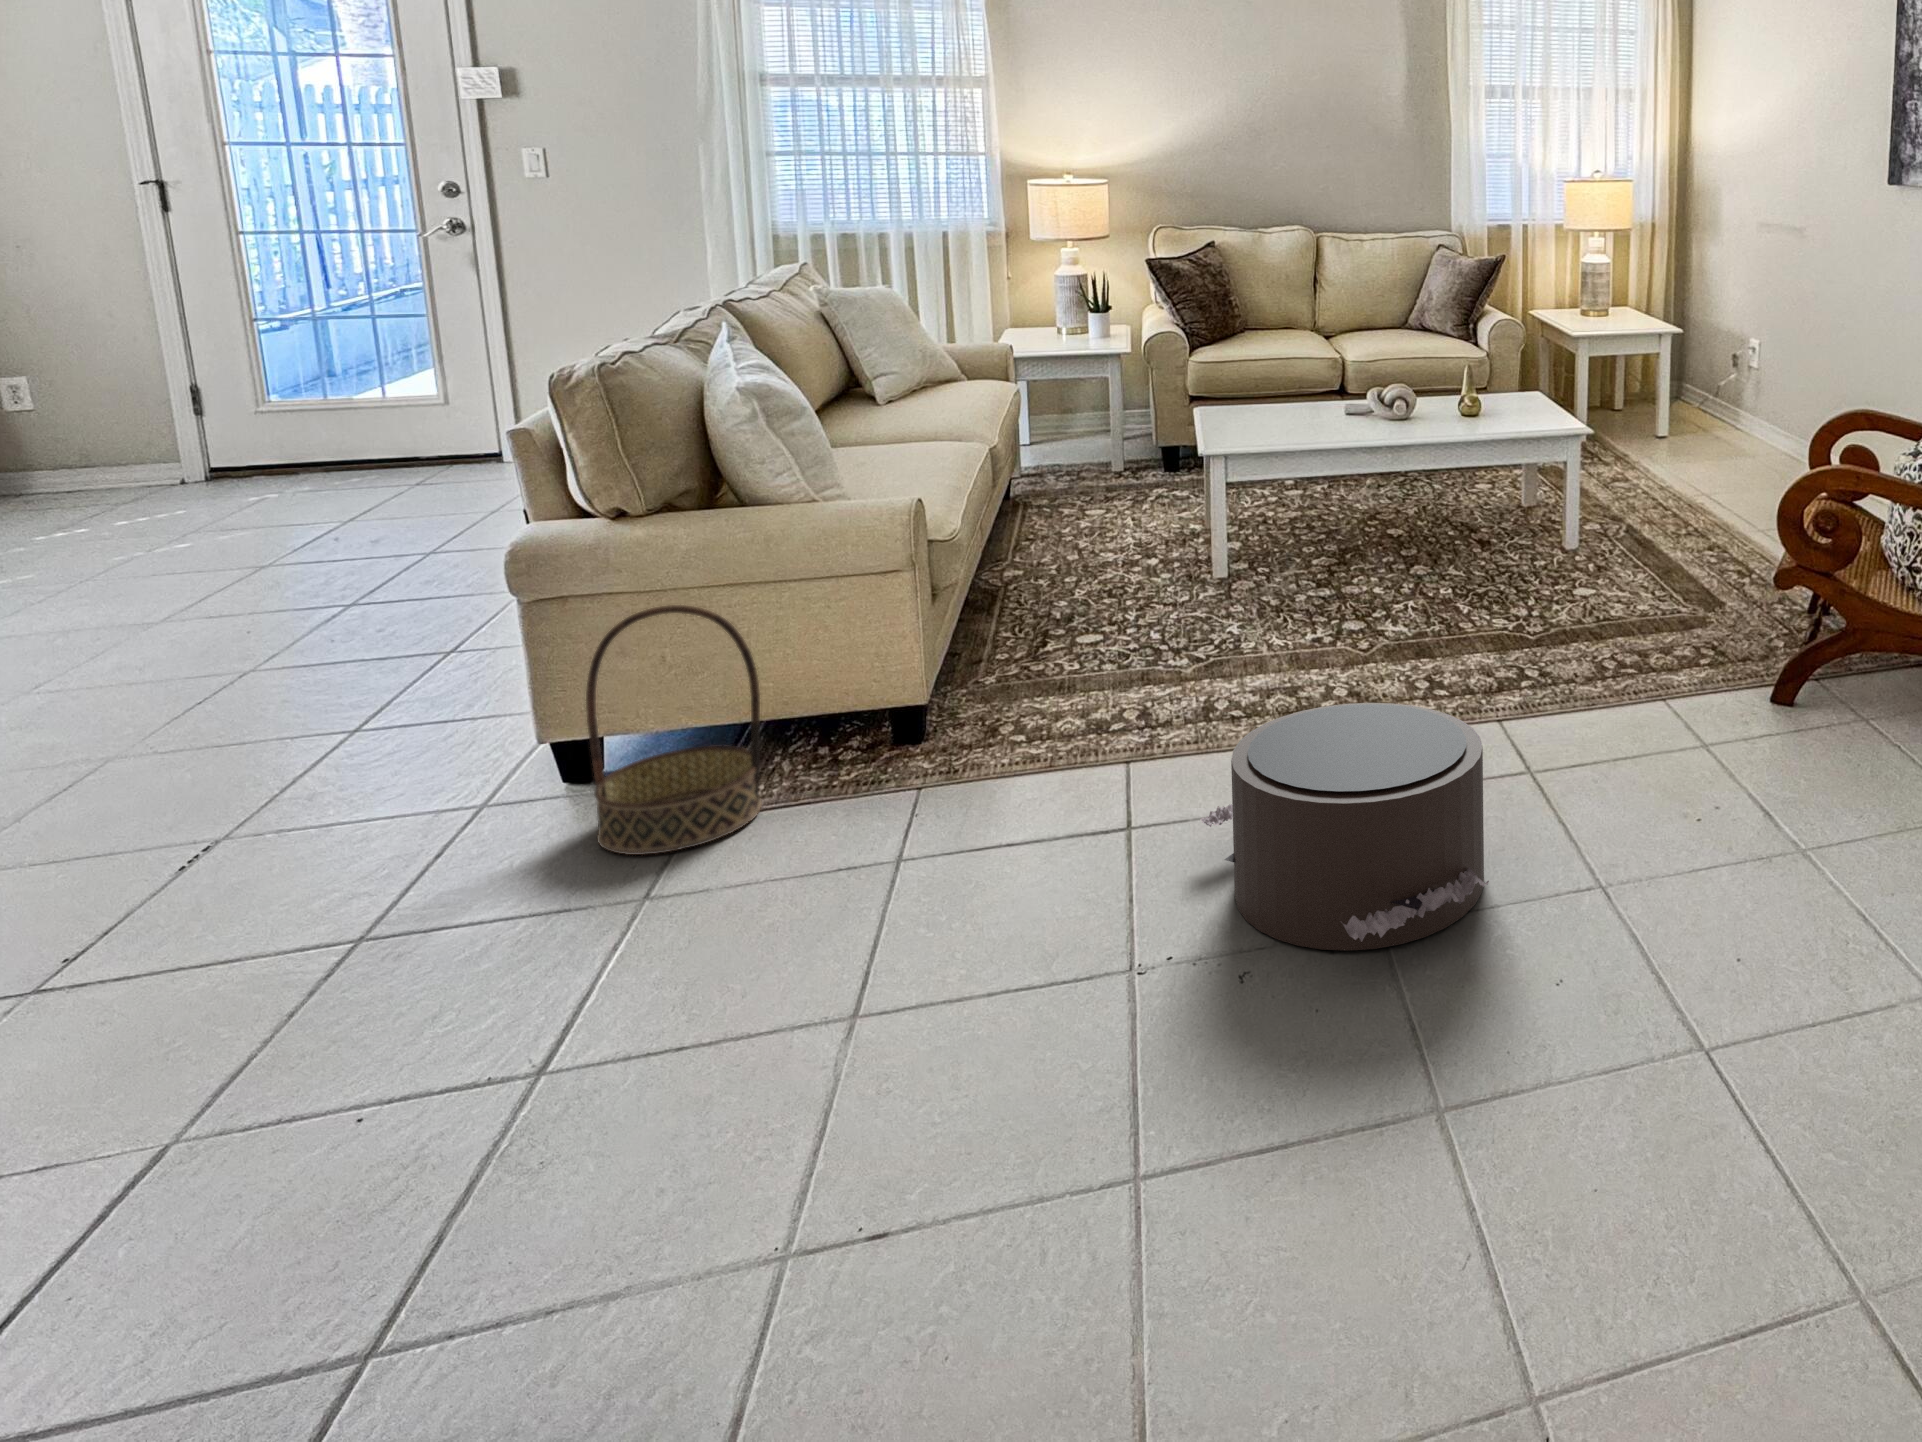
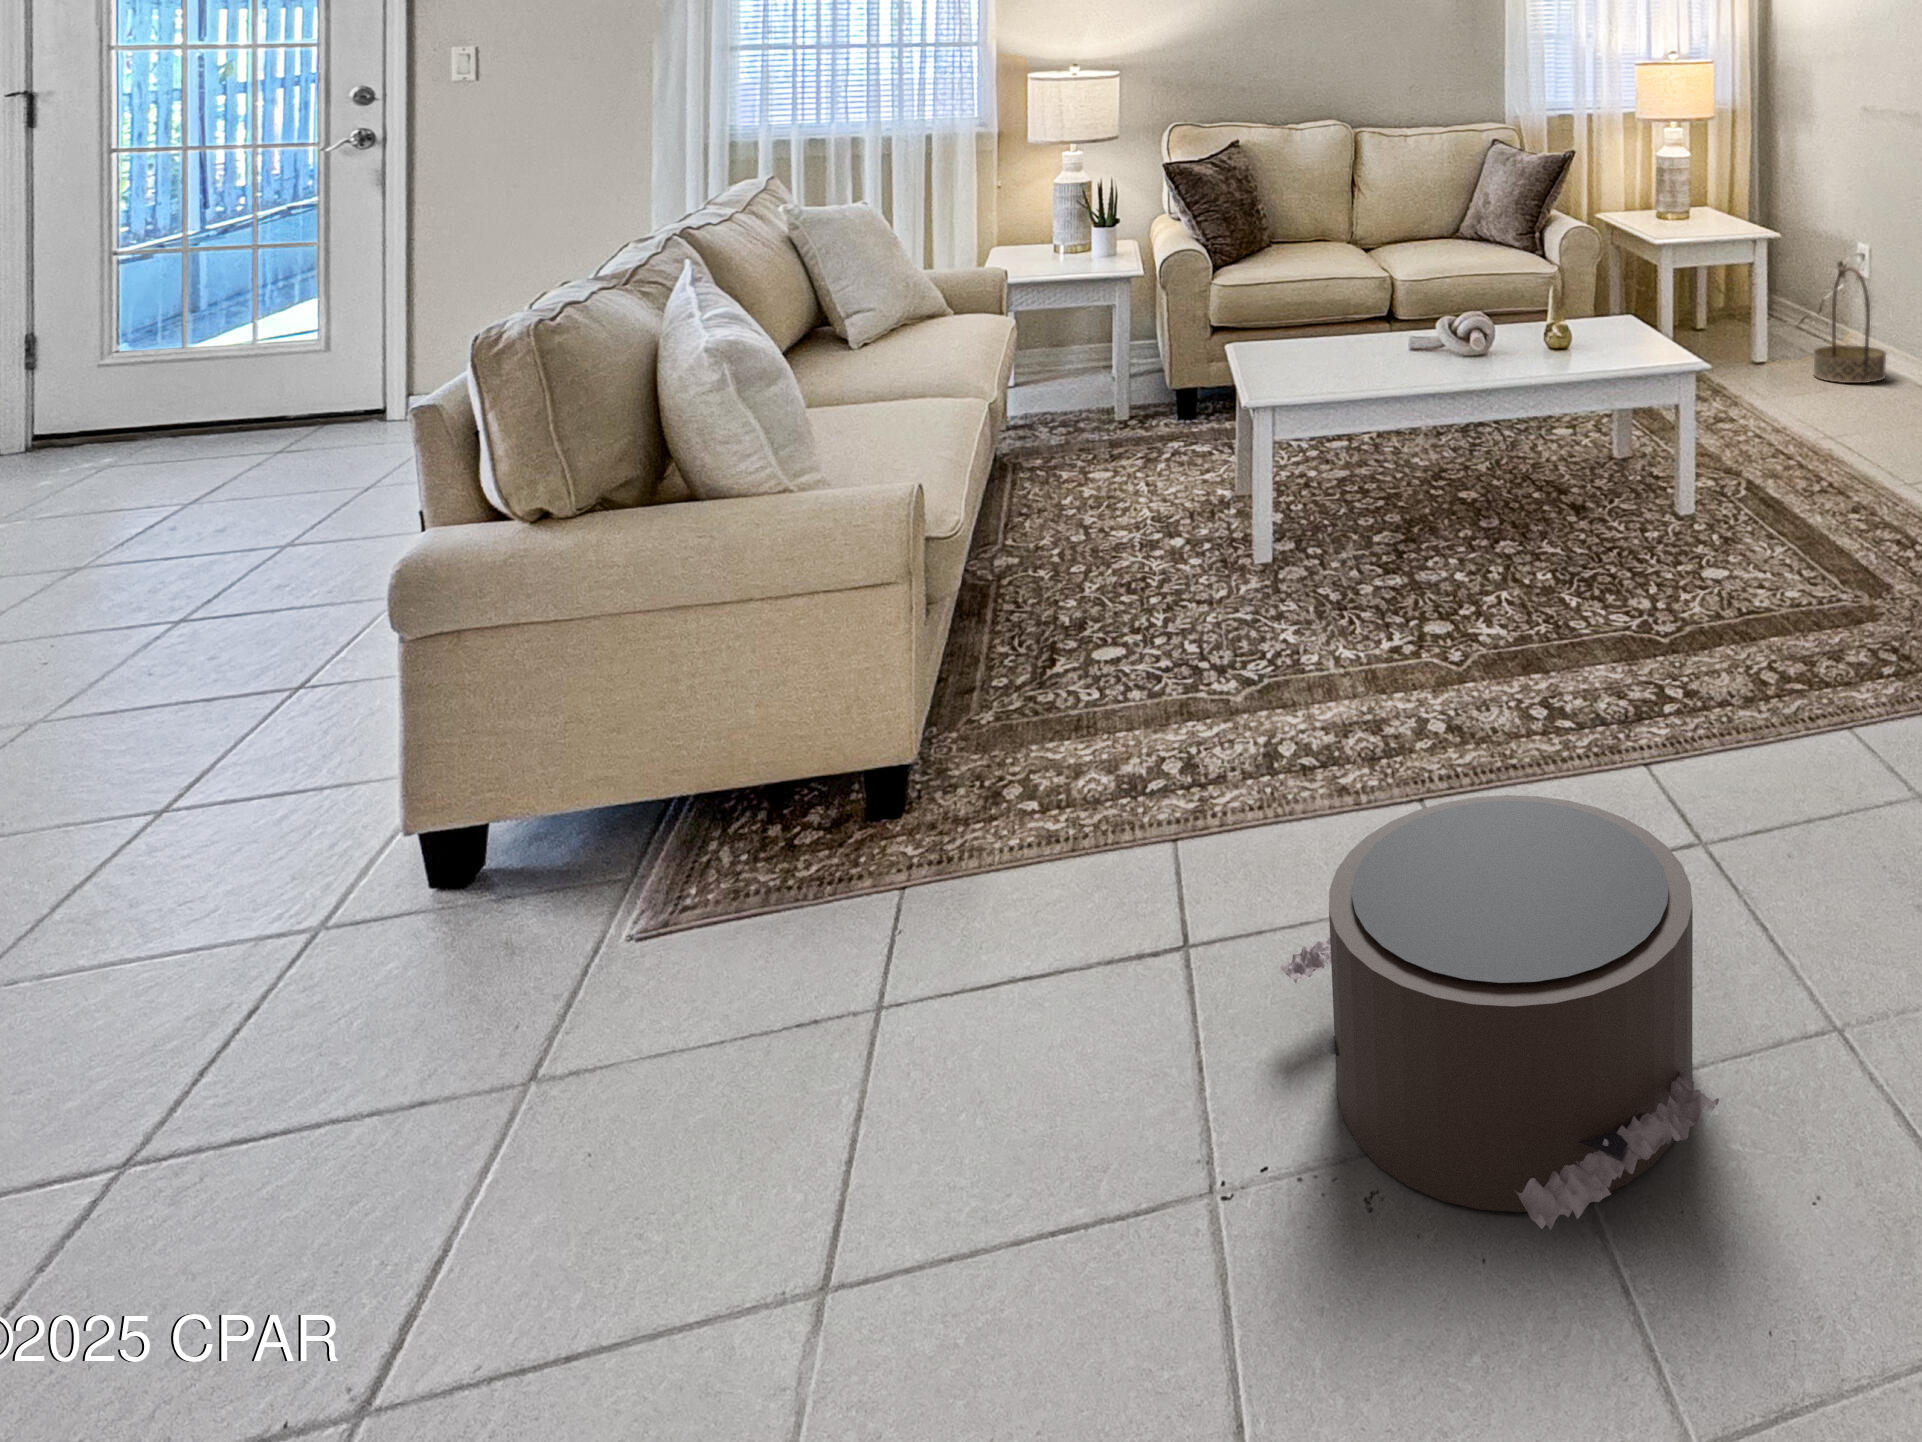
basket: present [586,605,762,855] -> present [1814,267,1886,383]

